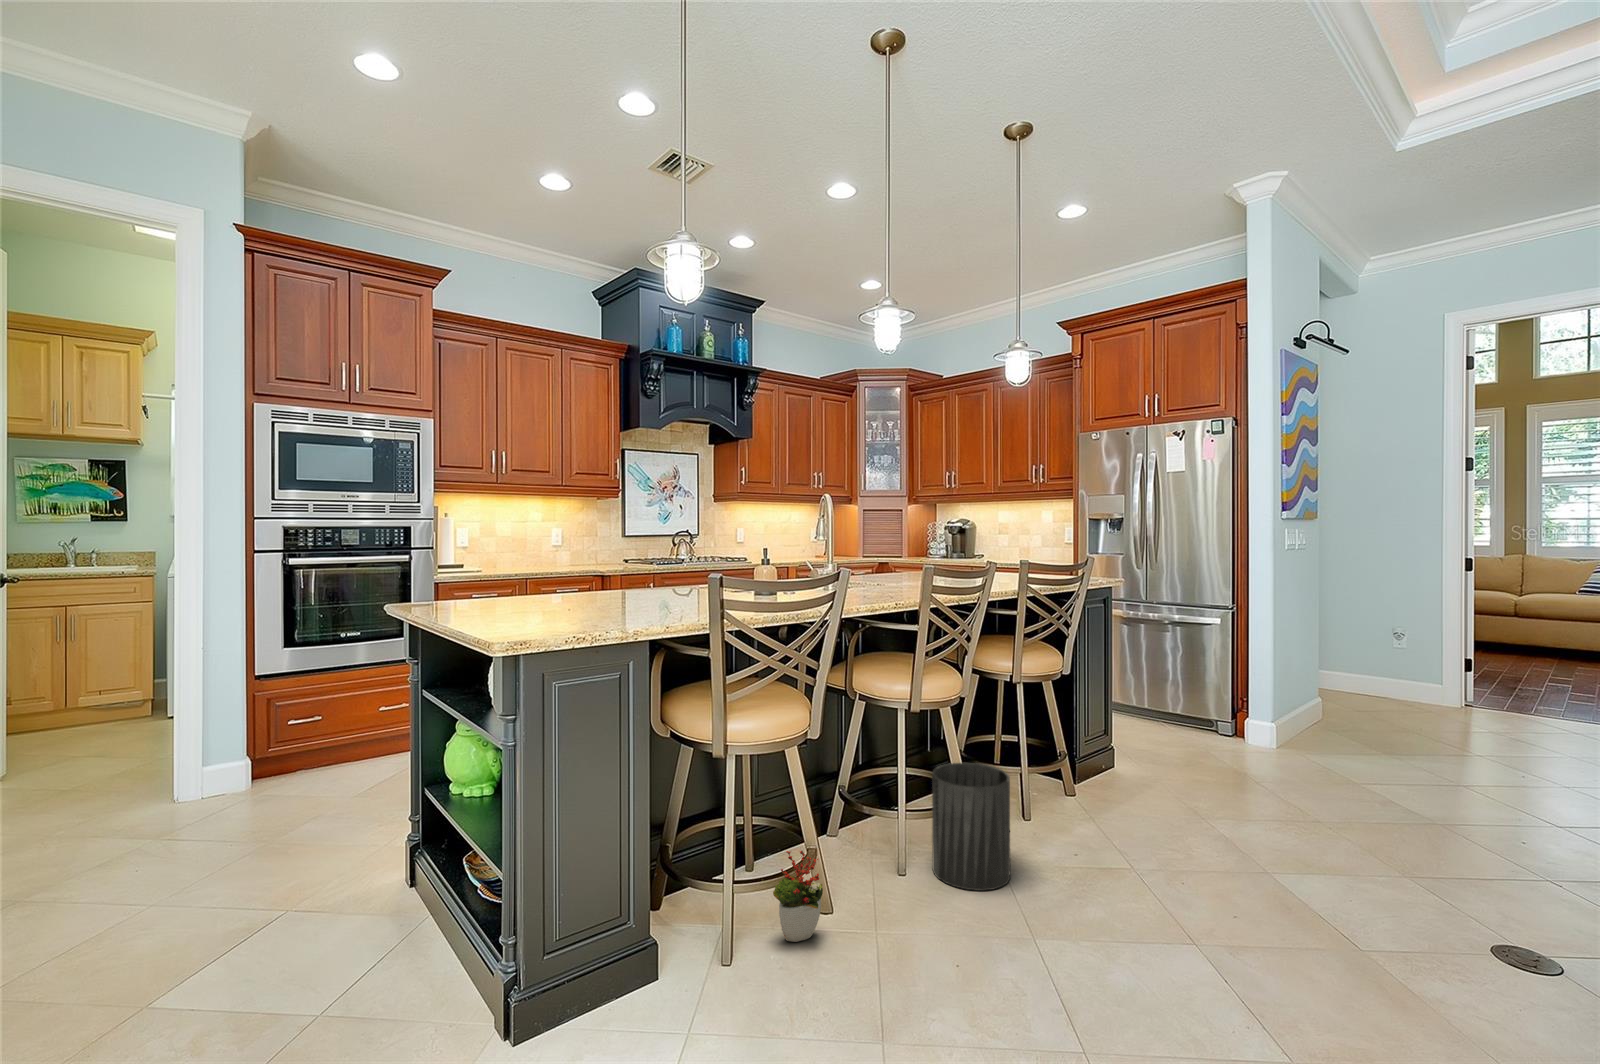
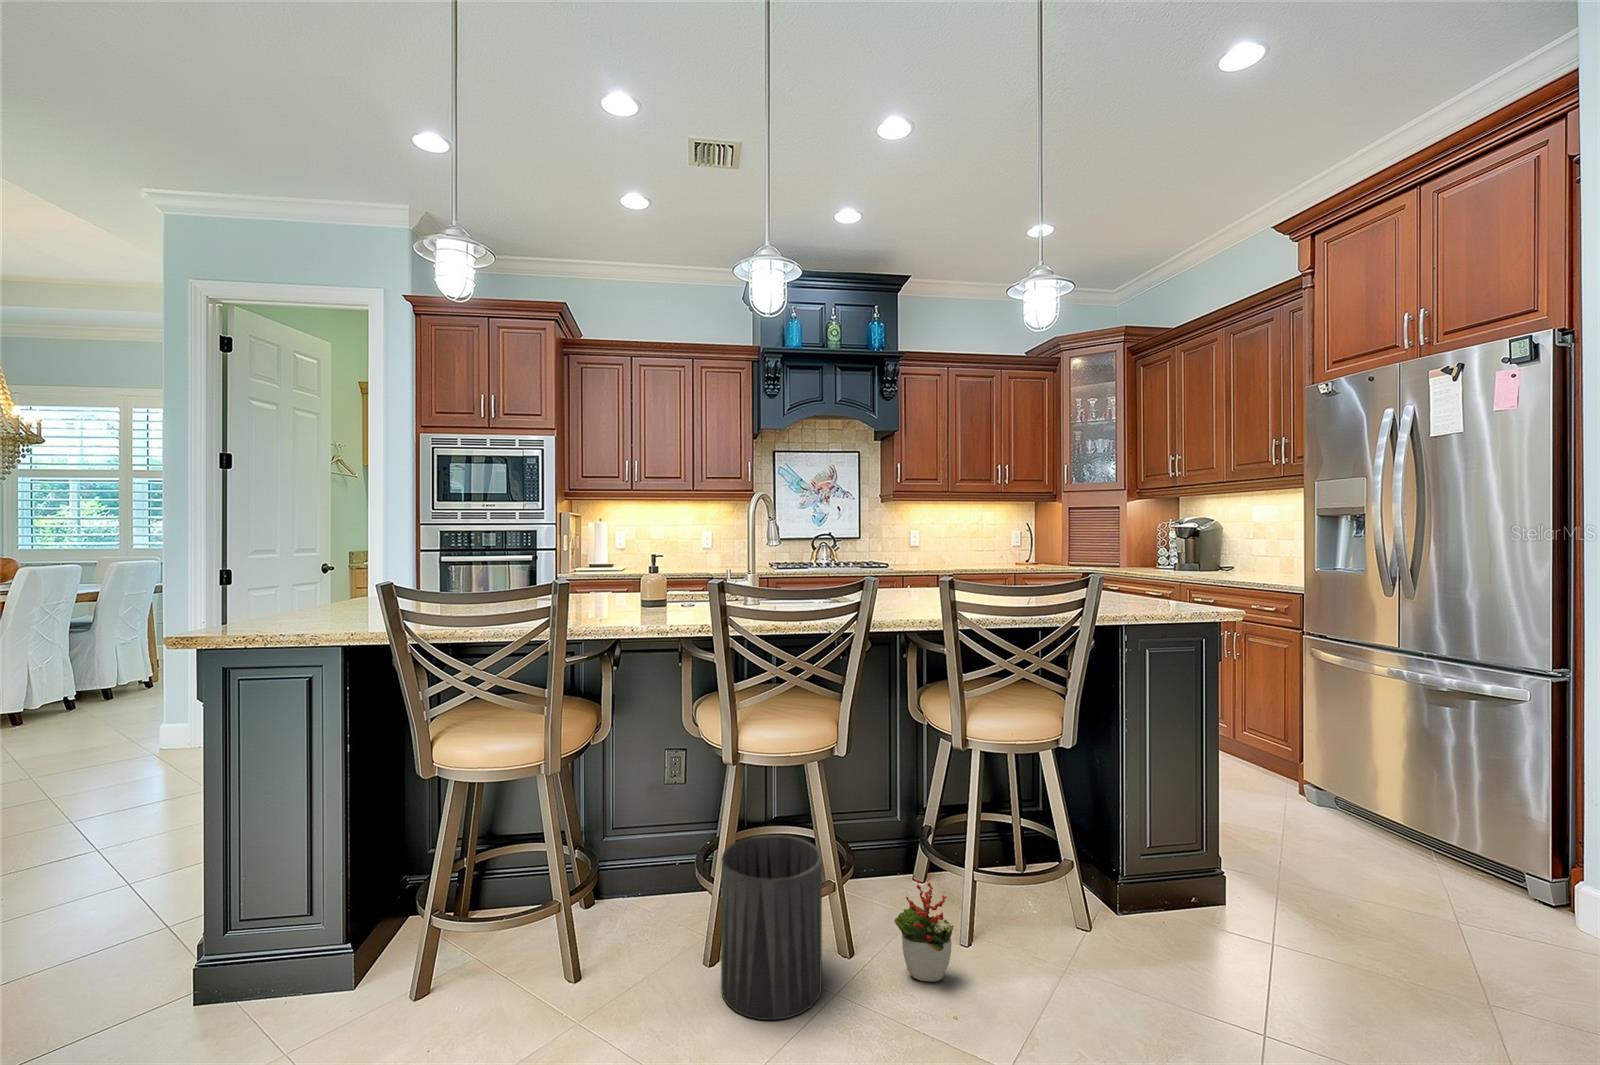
decorative plant: present [773,851,823,942] -> present [895,879,954,982]

